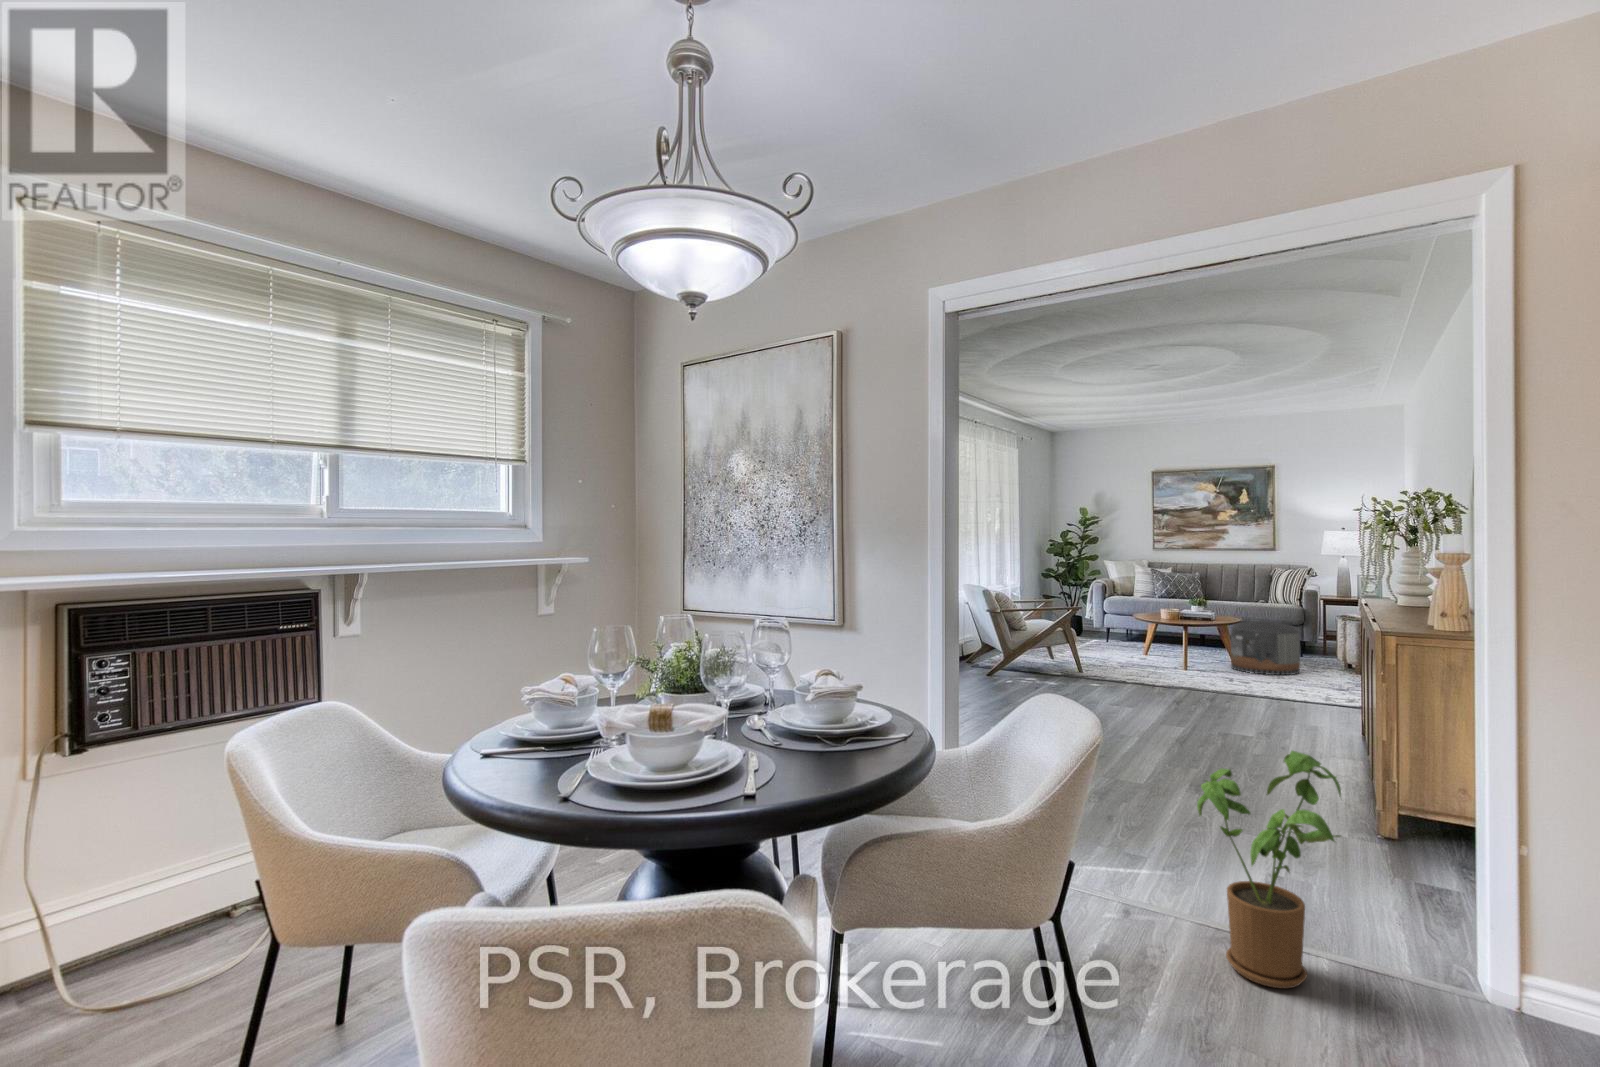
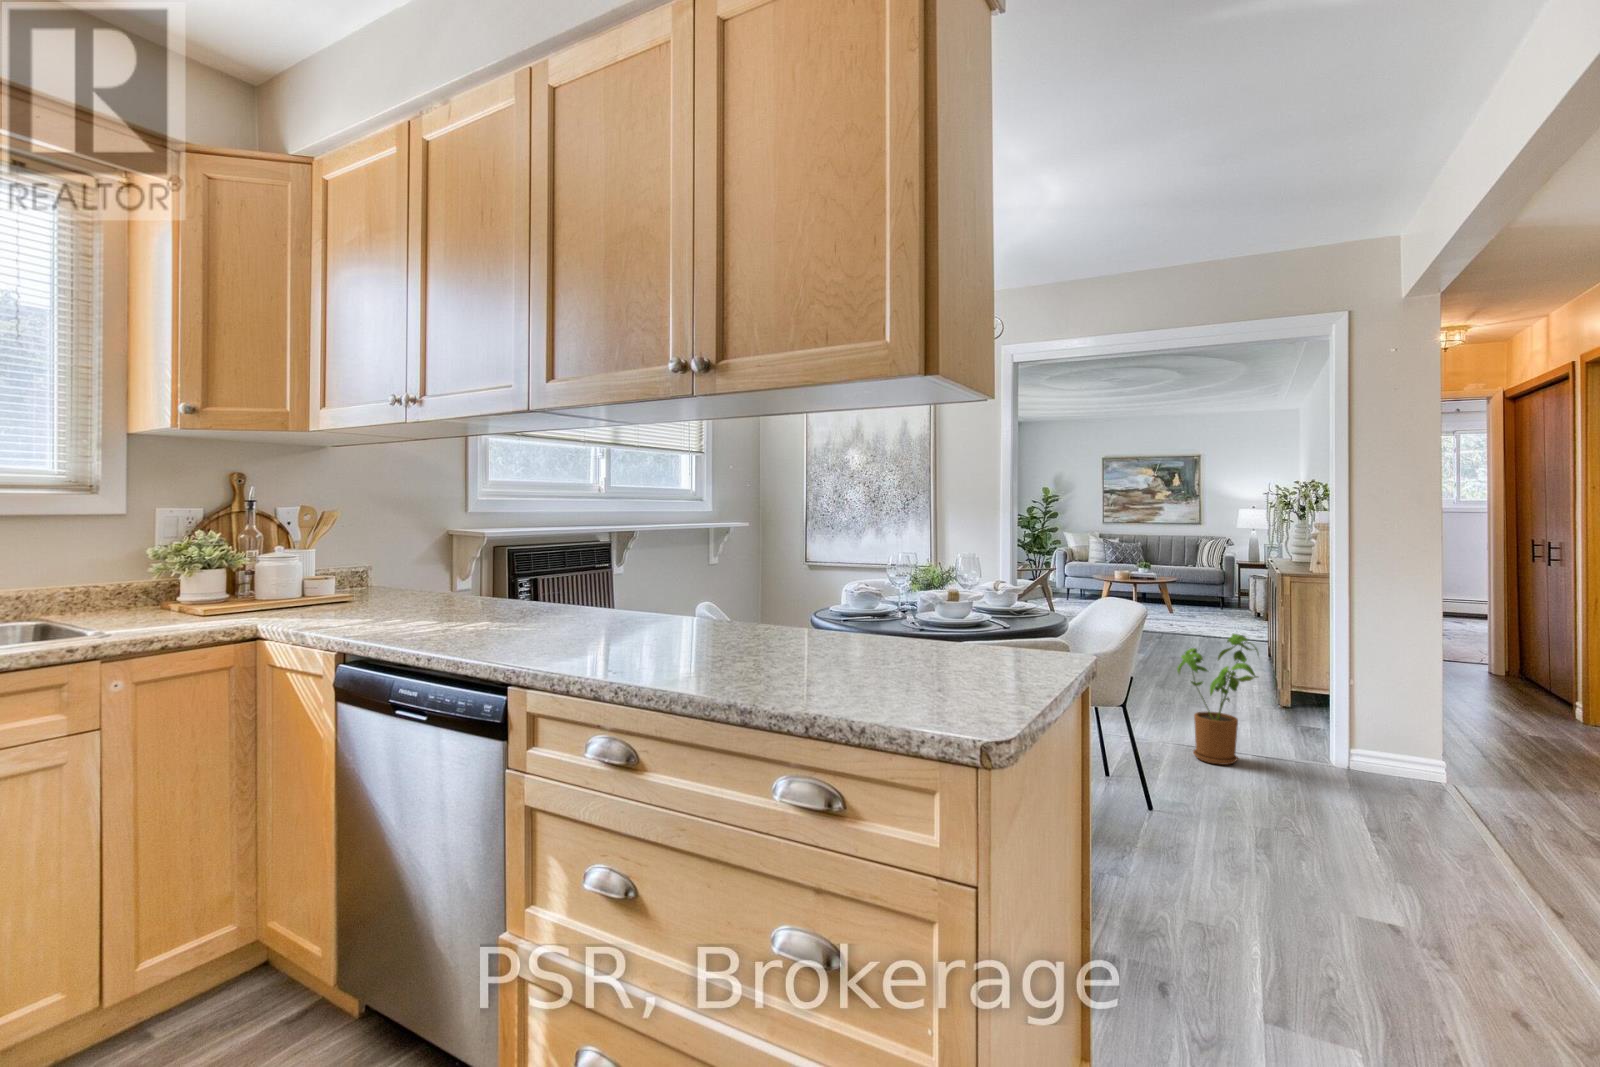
pouf: present [1231,621,1300,675] -> none [1168,579,1221,620]

